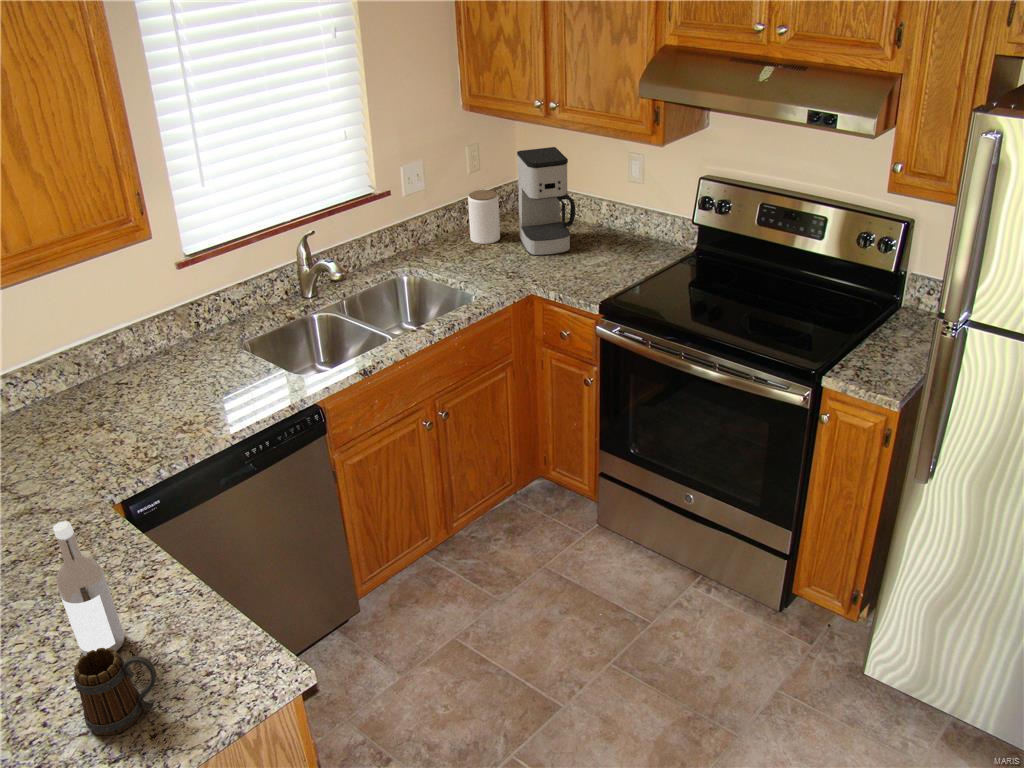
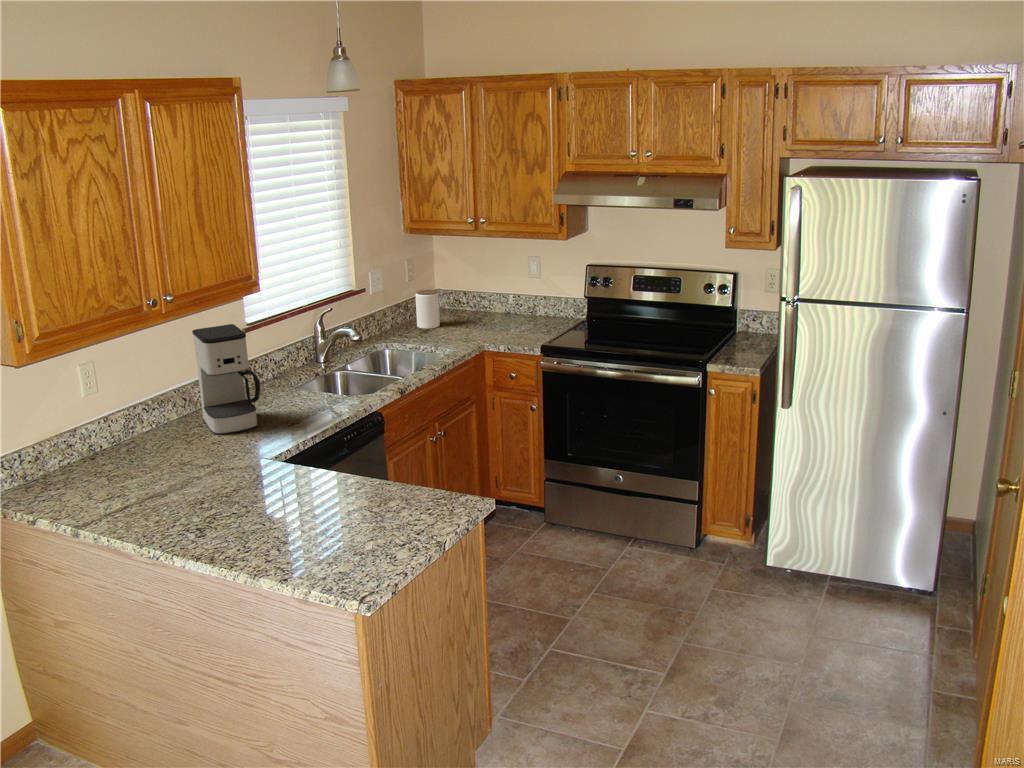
coffee maker: present [517,147,576,256] -> present [192,324,260,435]
wine bottle: present [53,521,124,656] -> none [327,410,360,514]
mug: present [74,648,156,735] -> none [368,480,416,537]

